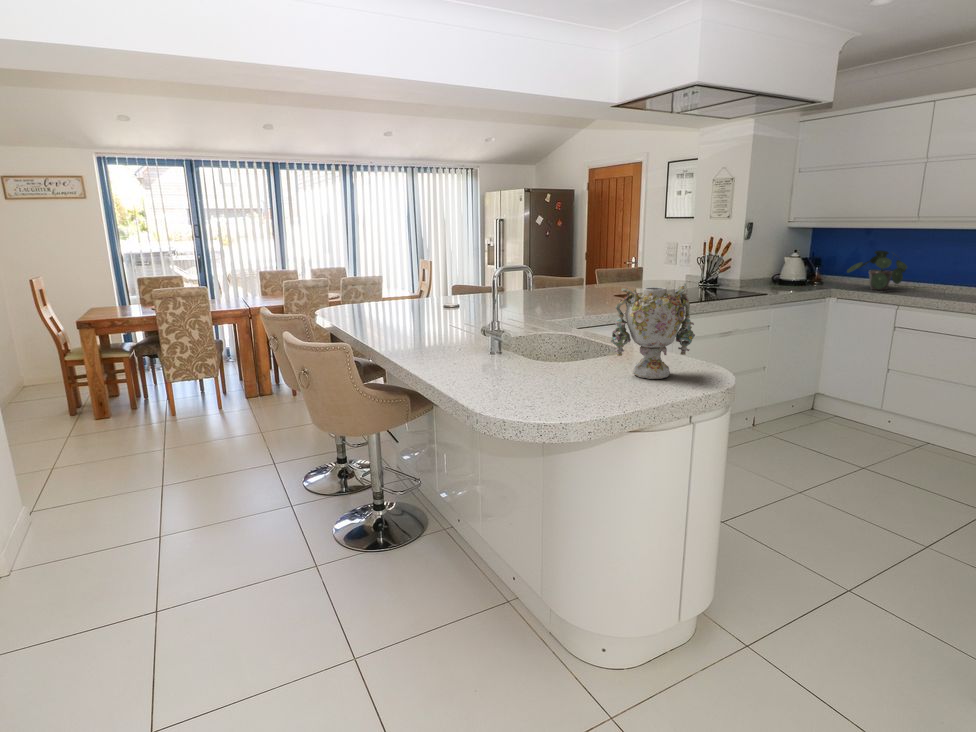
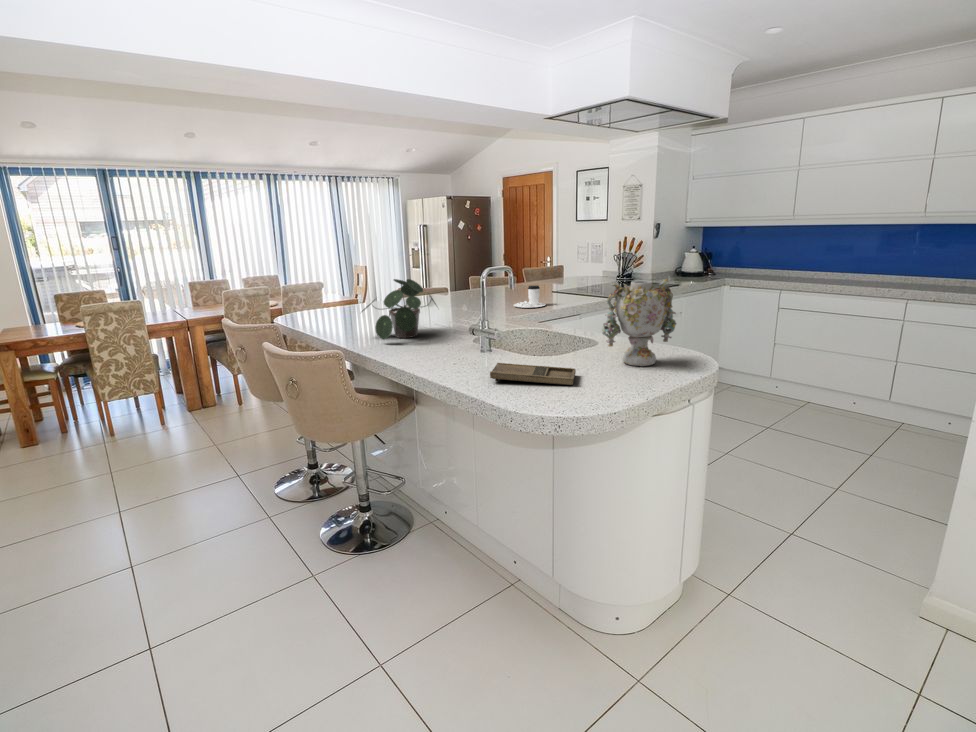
potted plant: present [847,250,907,290] -> present [362,279,436,339]
coffee cup: none [561,288,597,312] -> present [513,286,546,308]
tray: none [483,365,574,392] -> present [490,363,576,385]

